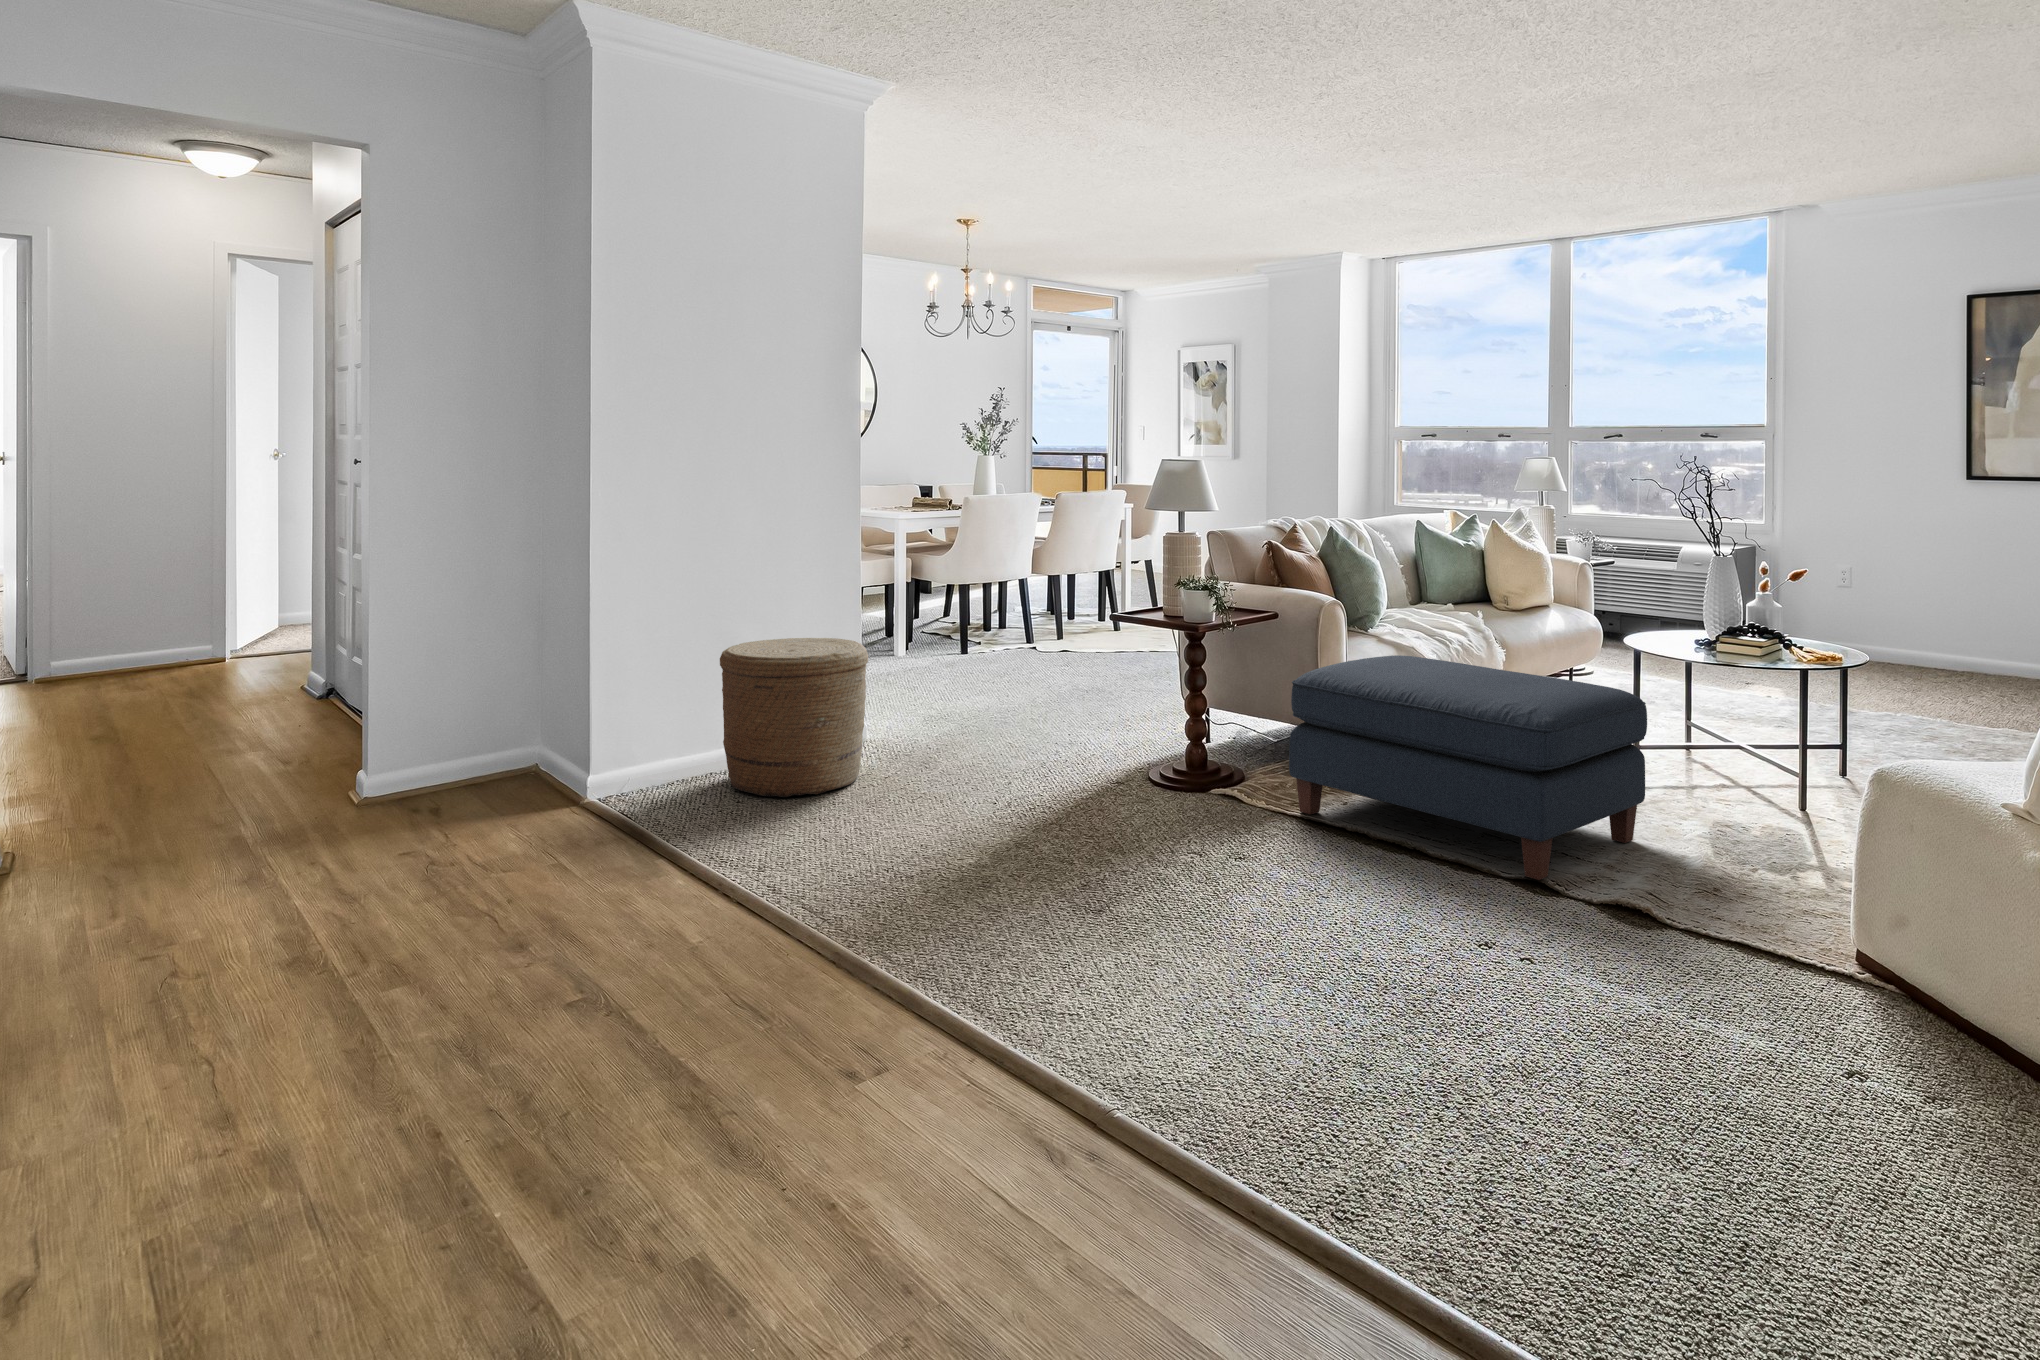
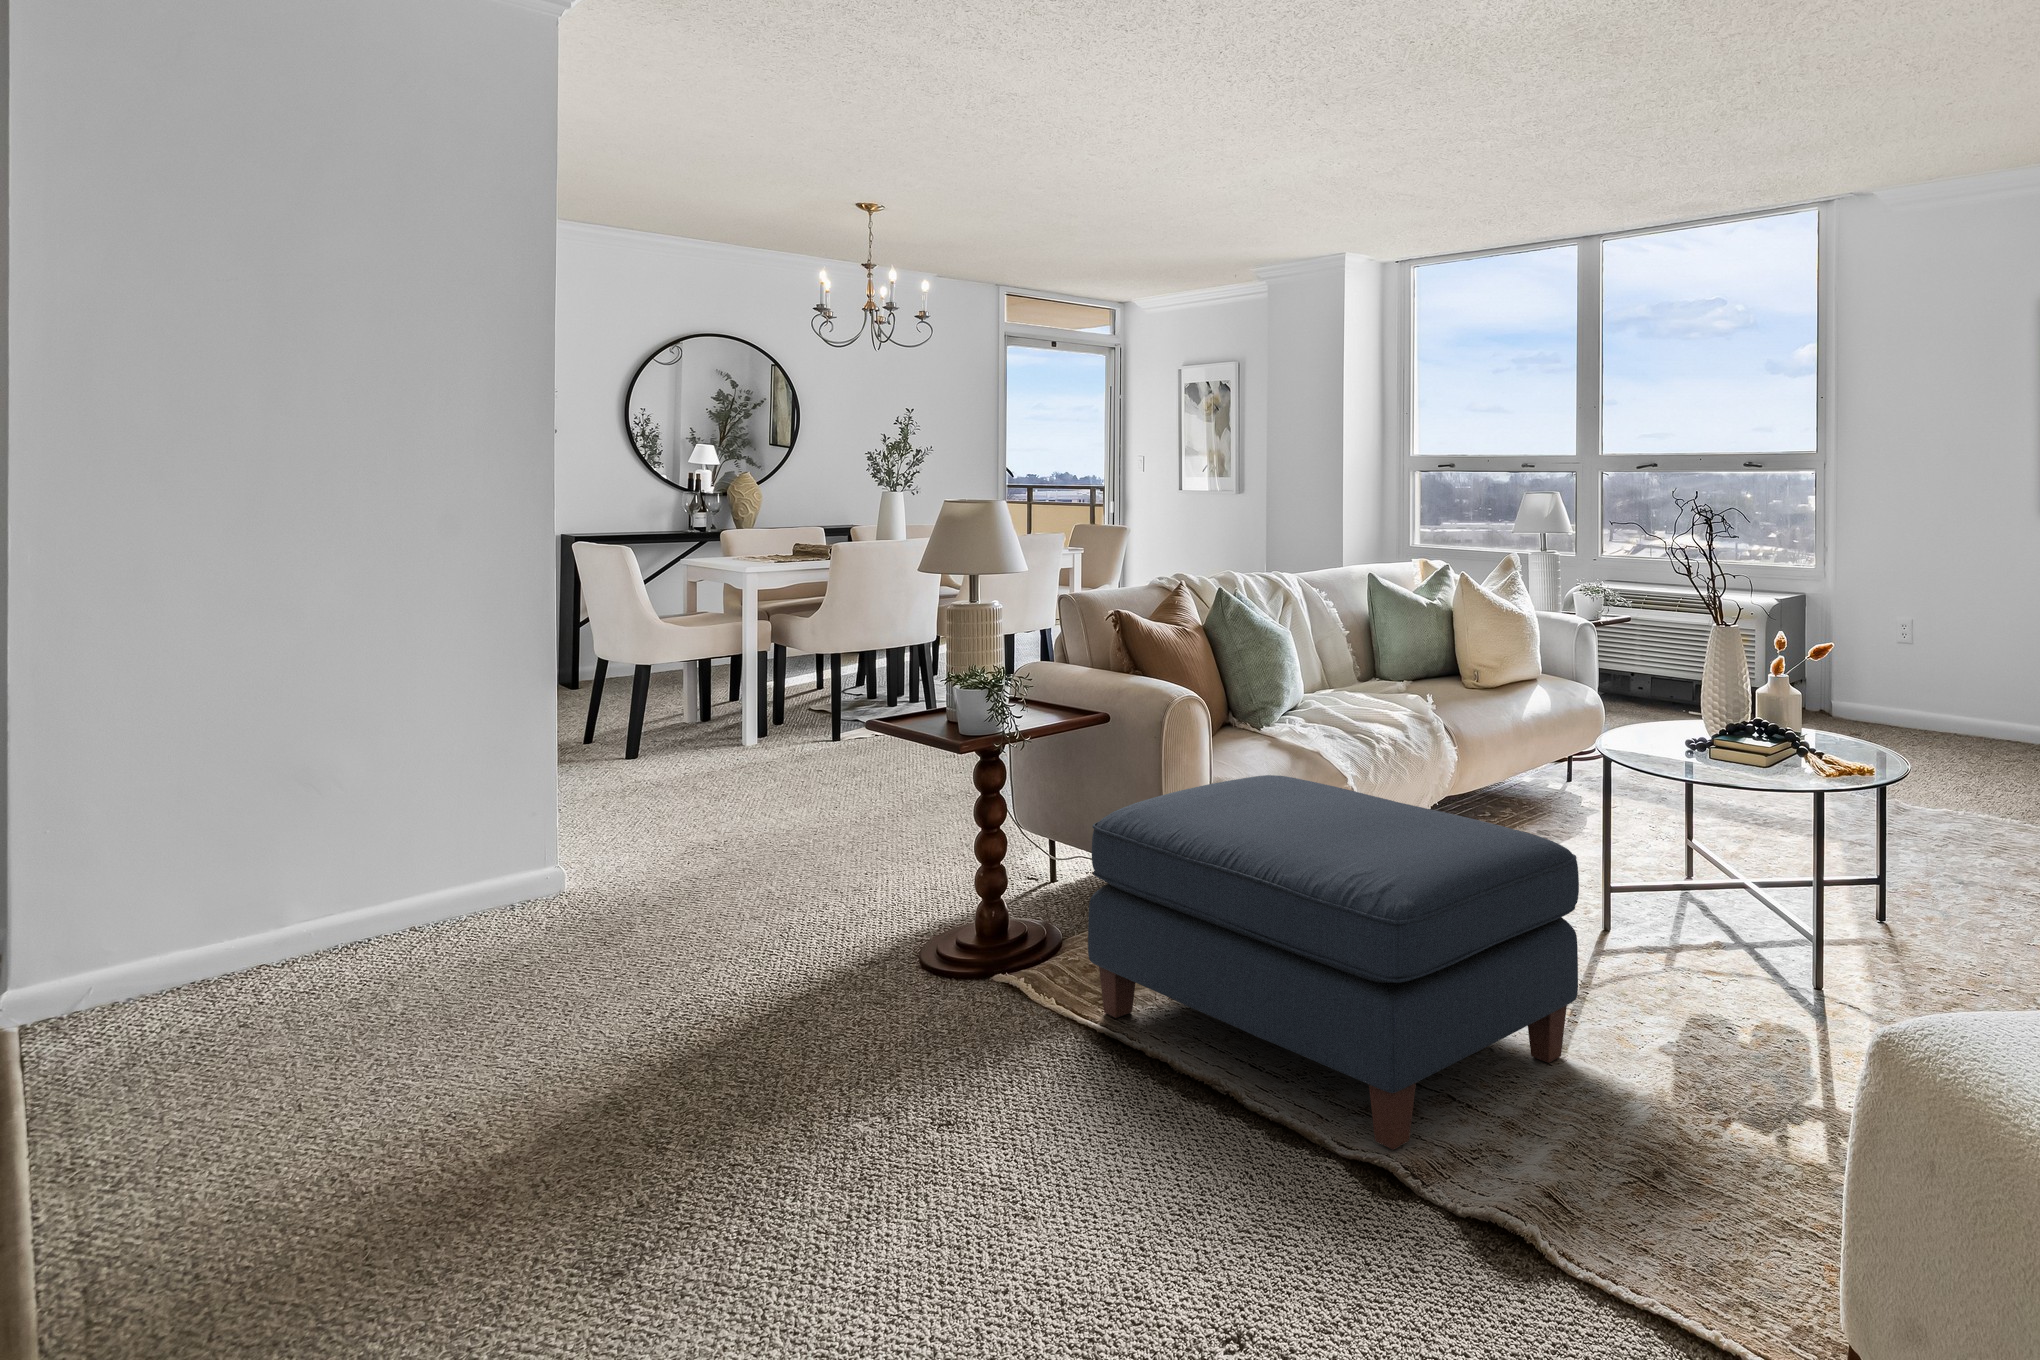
woven basket: present [720,638,868,798] -> none [271,759,520,1007]

